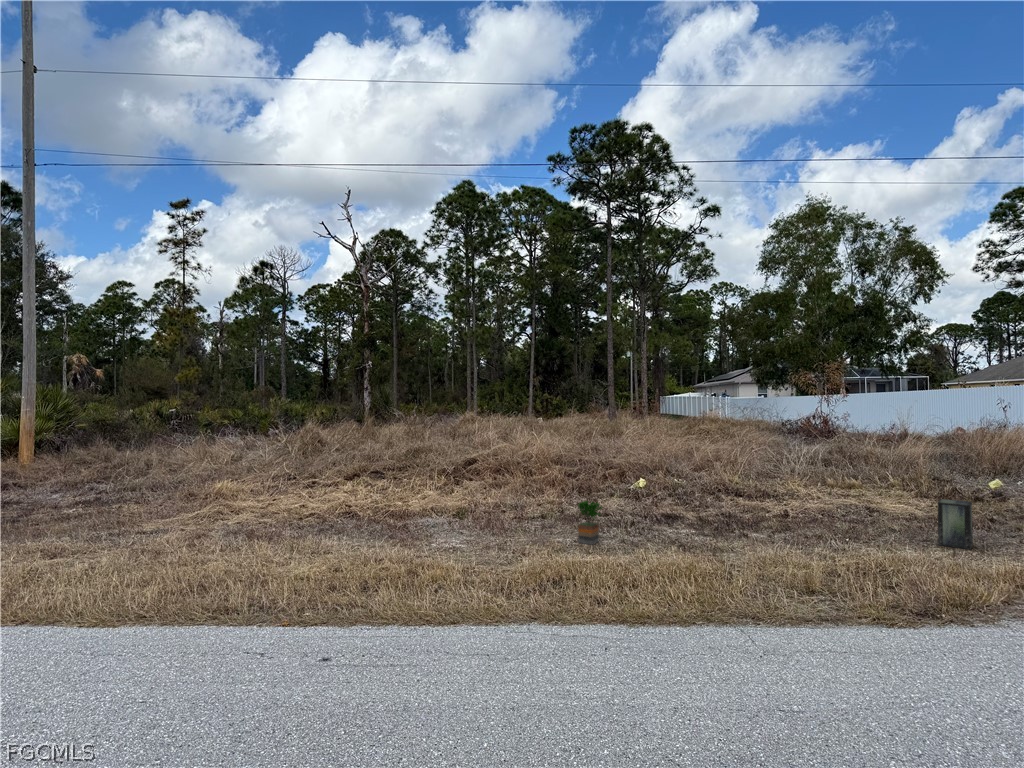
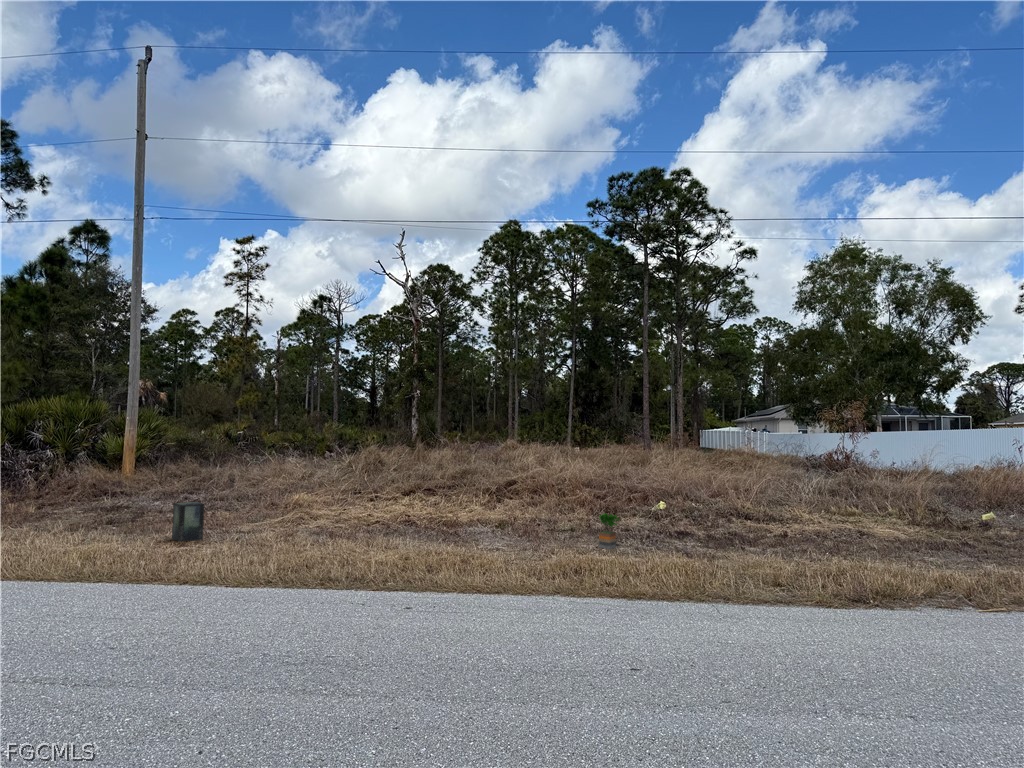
storage box: present [938,499,973,550] -> present [172,502,204,542]

